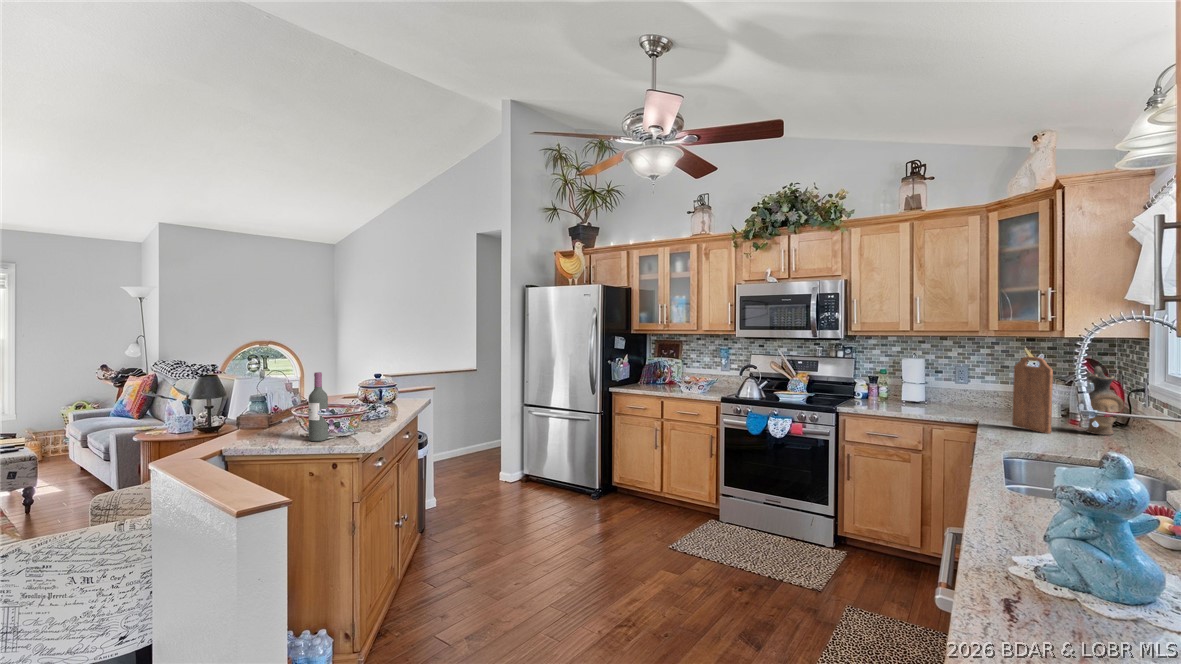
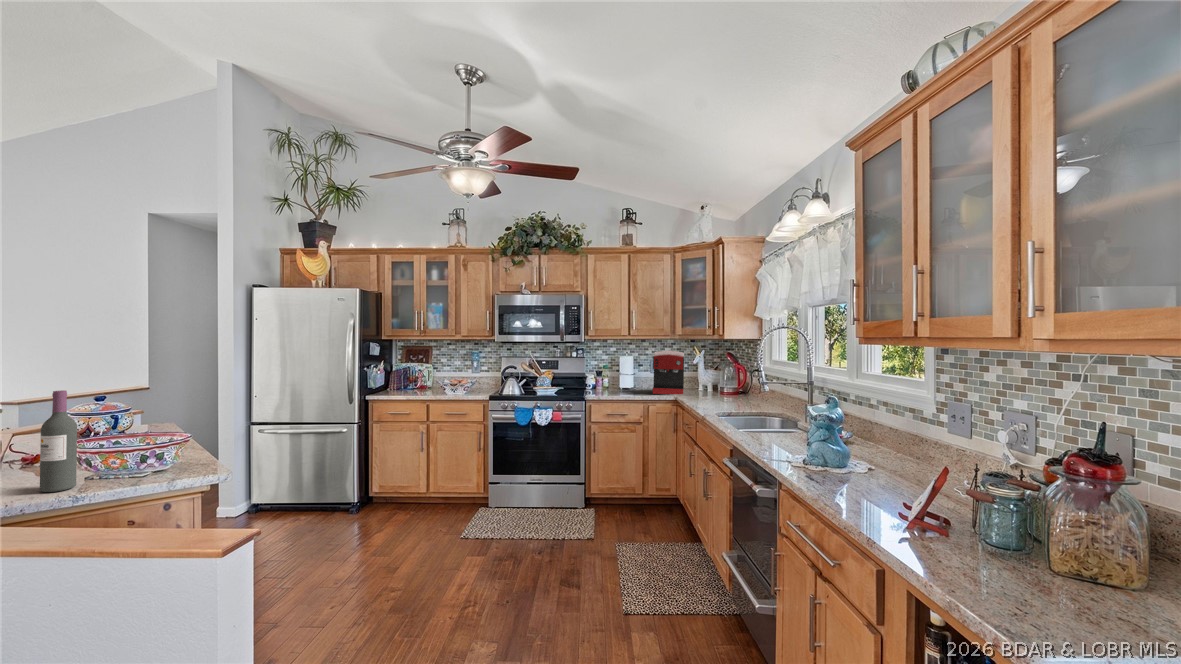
coffee maker: none [941,353,1005,418] -> present [653,351,684,394]
cutting board: present [1012,357,1053,434] -> none [703,351,727,401]
ceramic pitcher: present [1086,366,1124,435] -> none [740,356,759,398]

